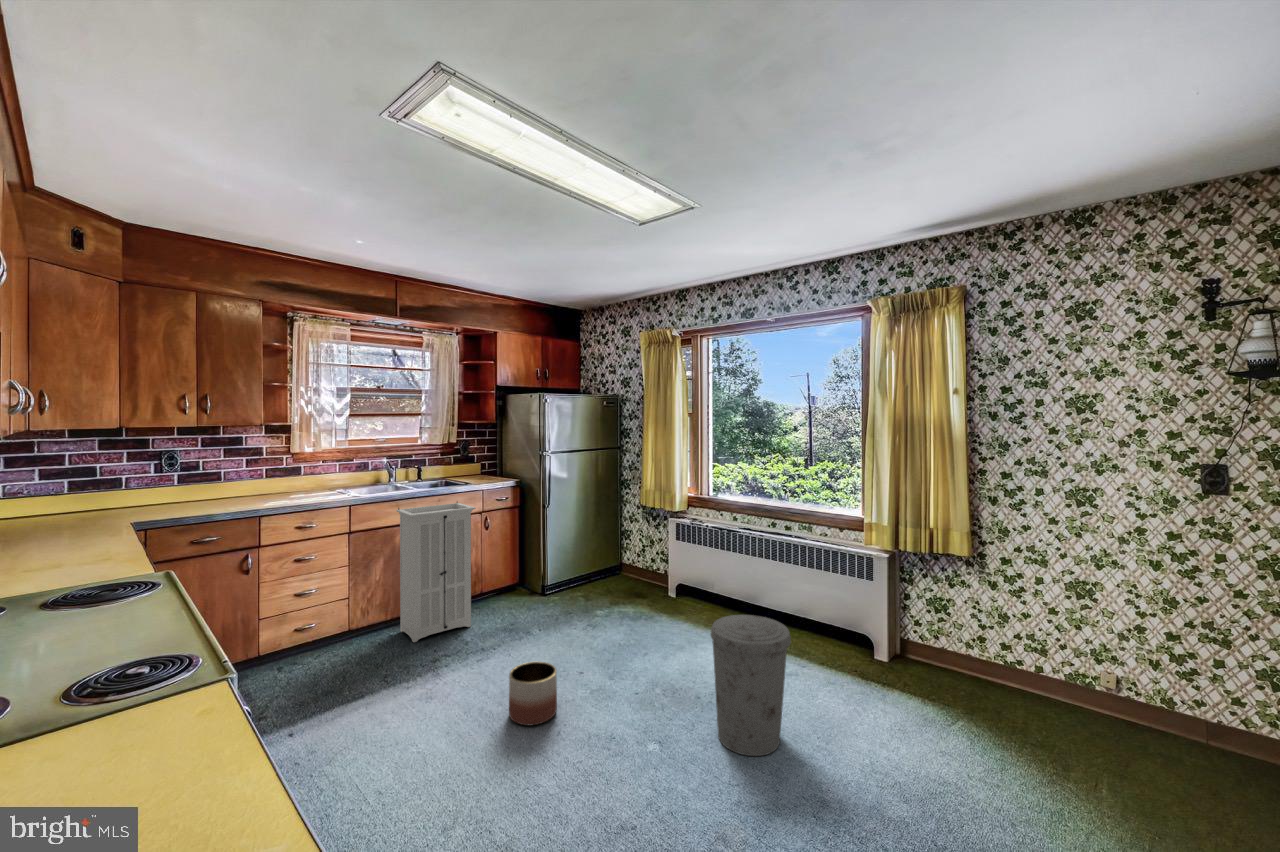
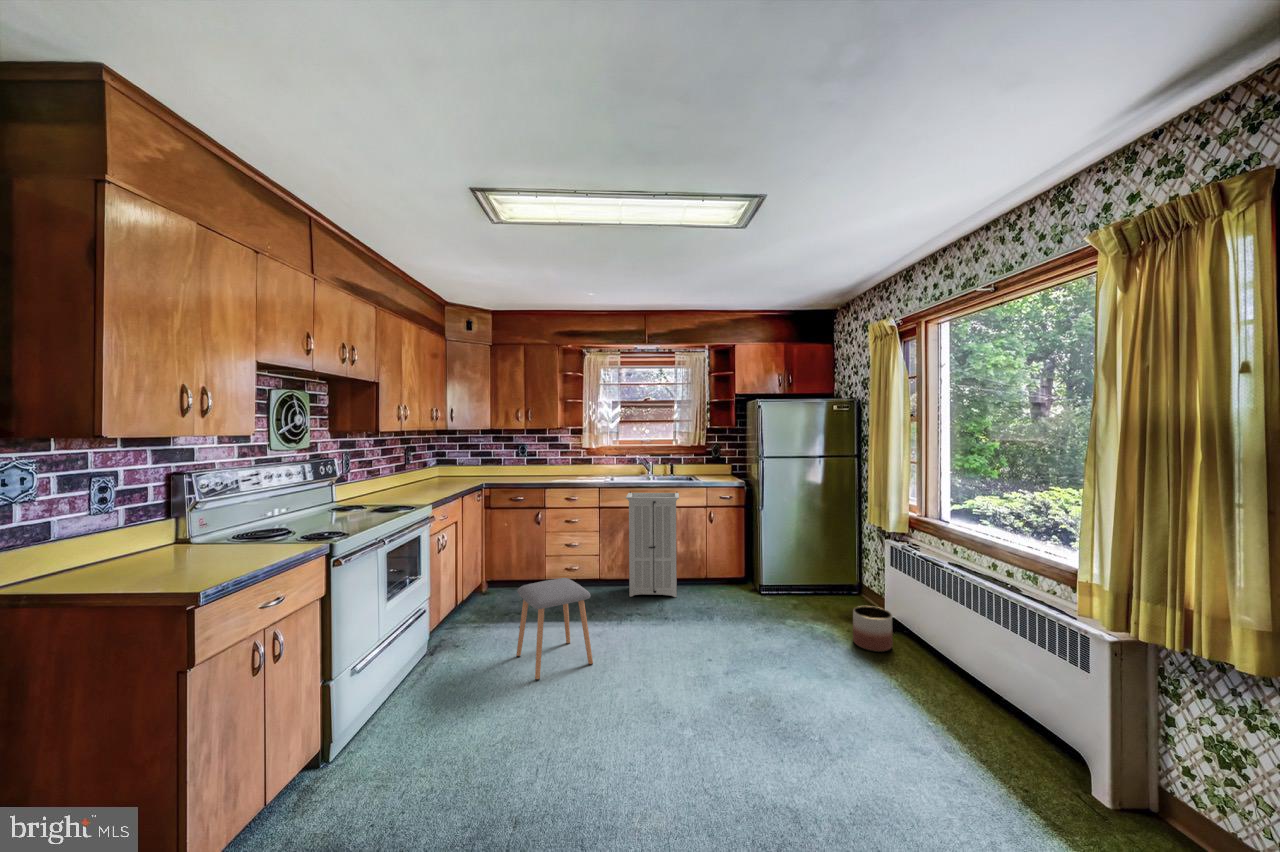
trash can: present [711,615,791,756] -> none [726,637,817,802]
stool: none [357,631,477,777] -> present [516,578,593,680]
planter: present [509,662,557,725] -> present [853,606,893,652]

